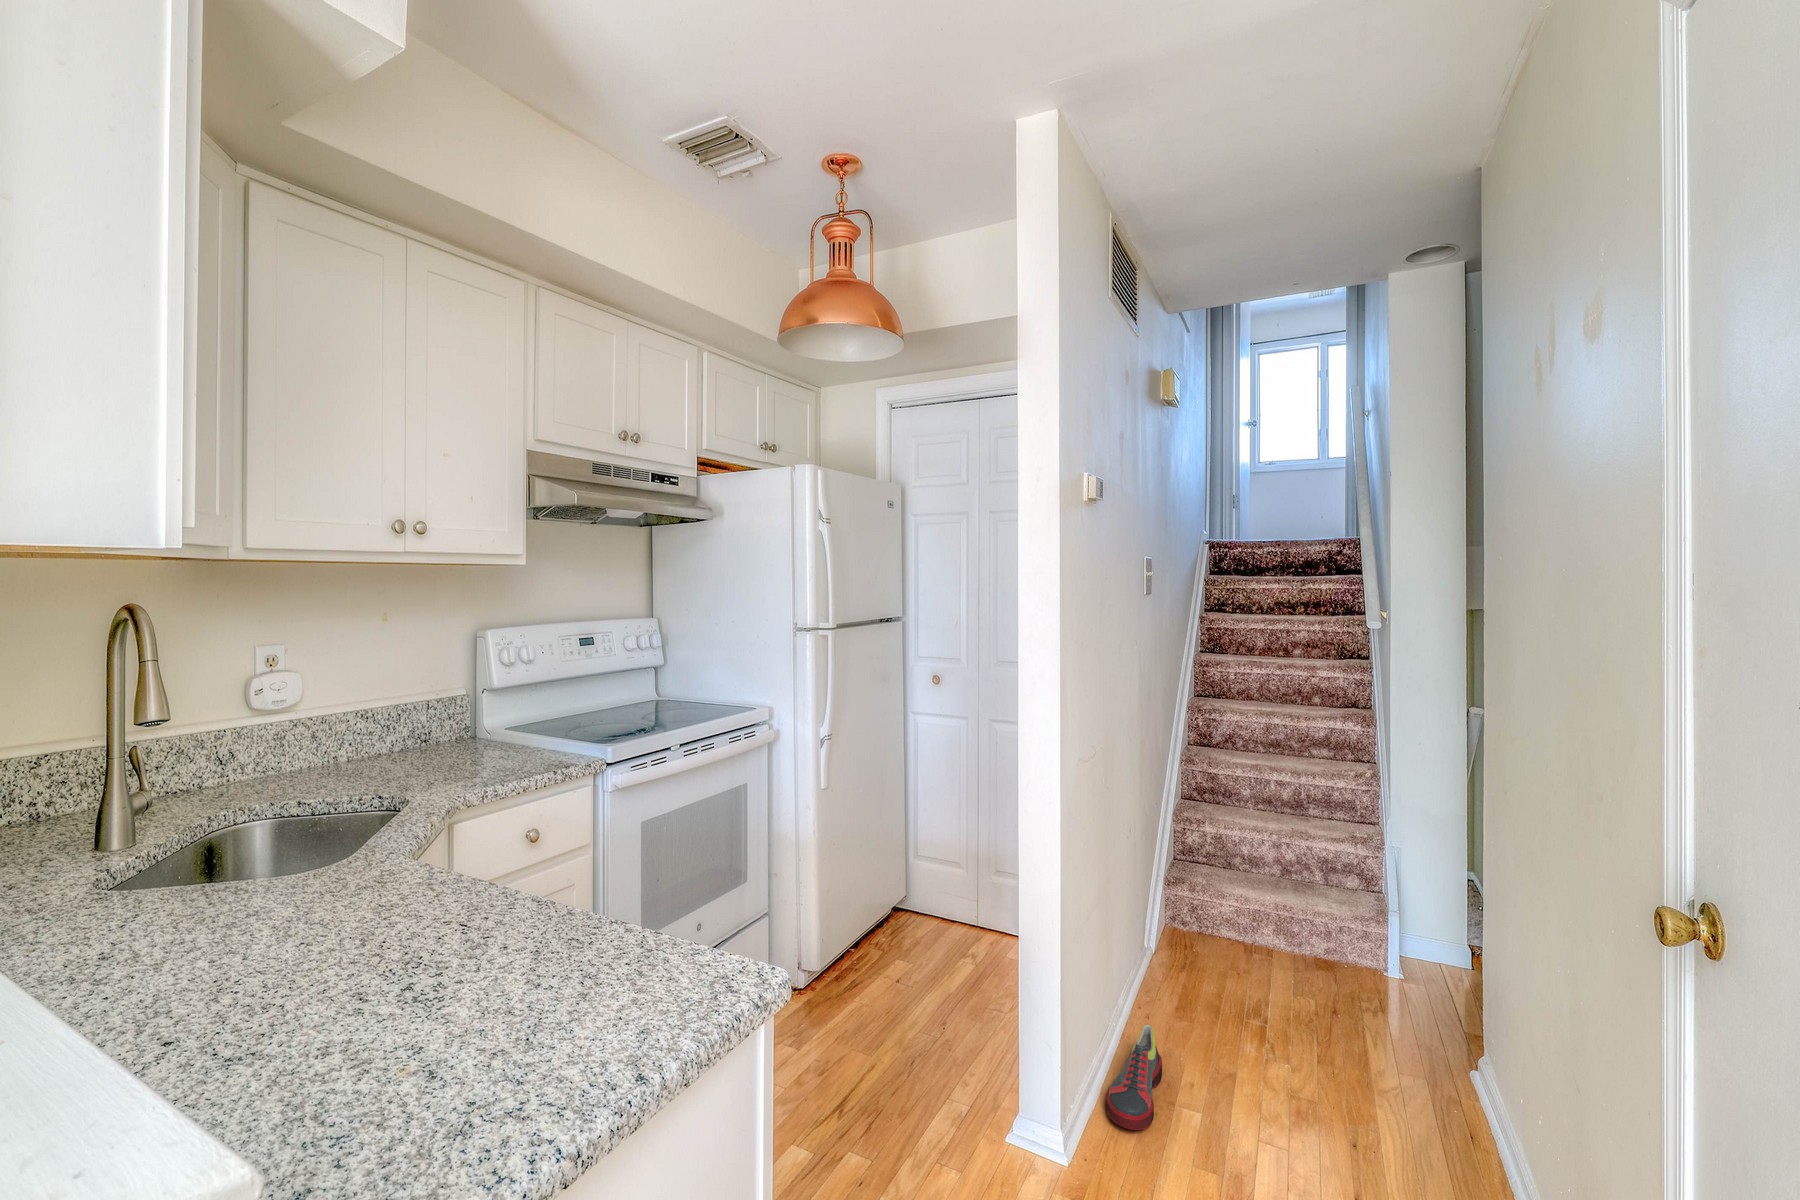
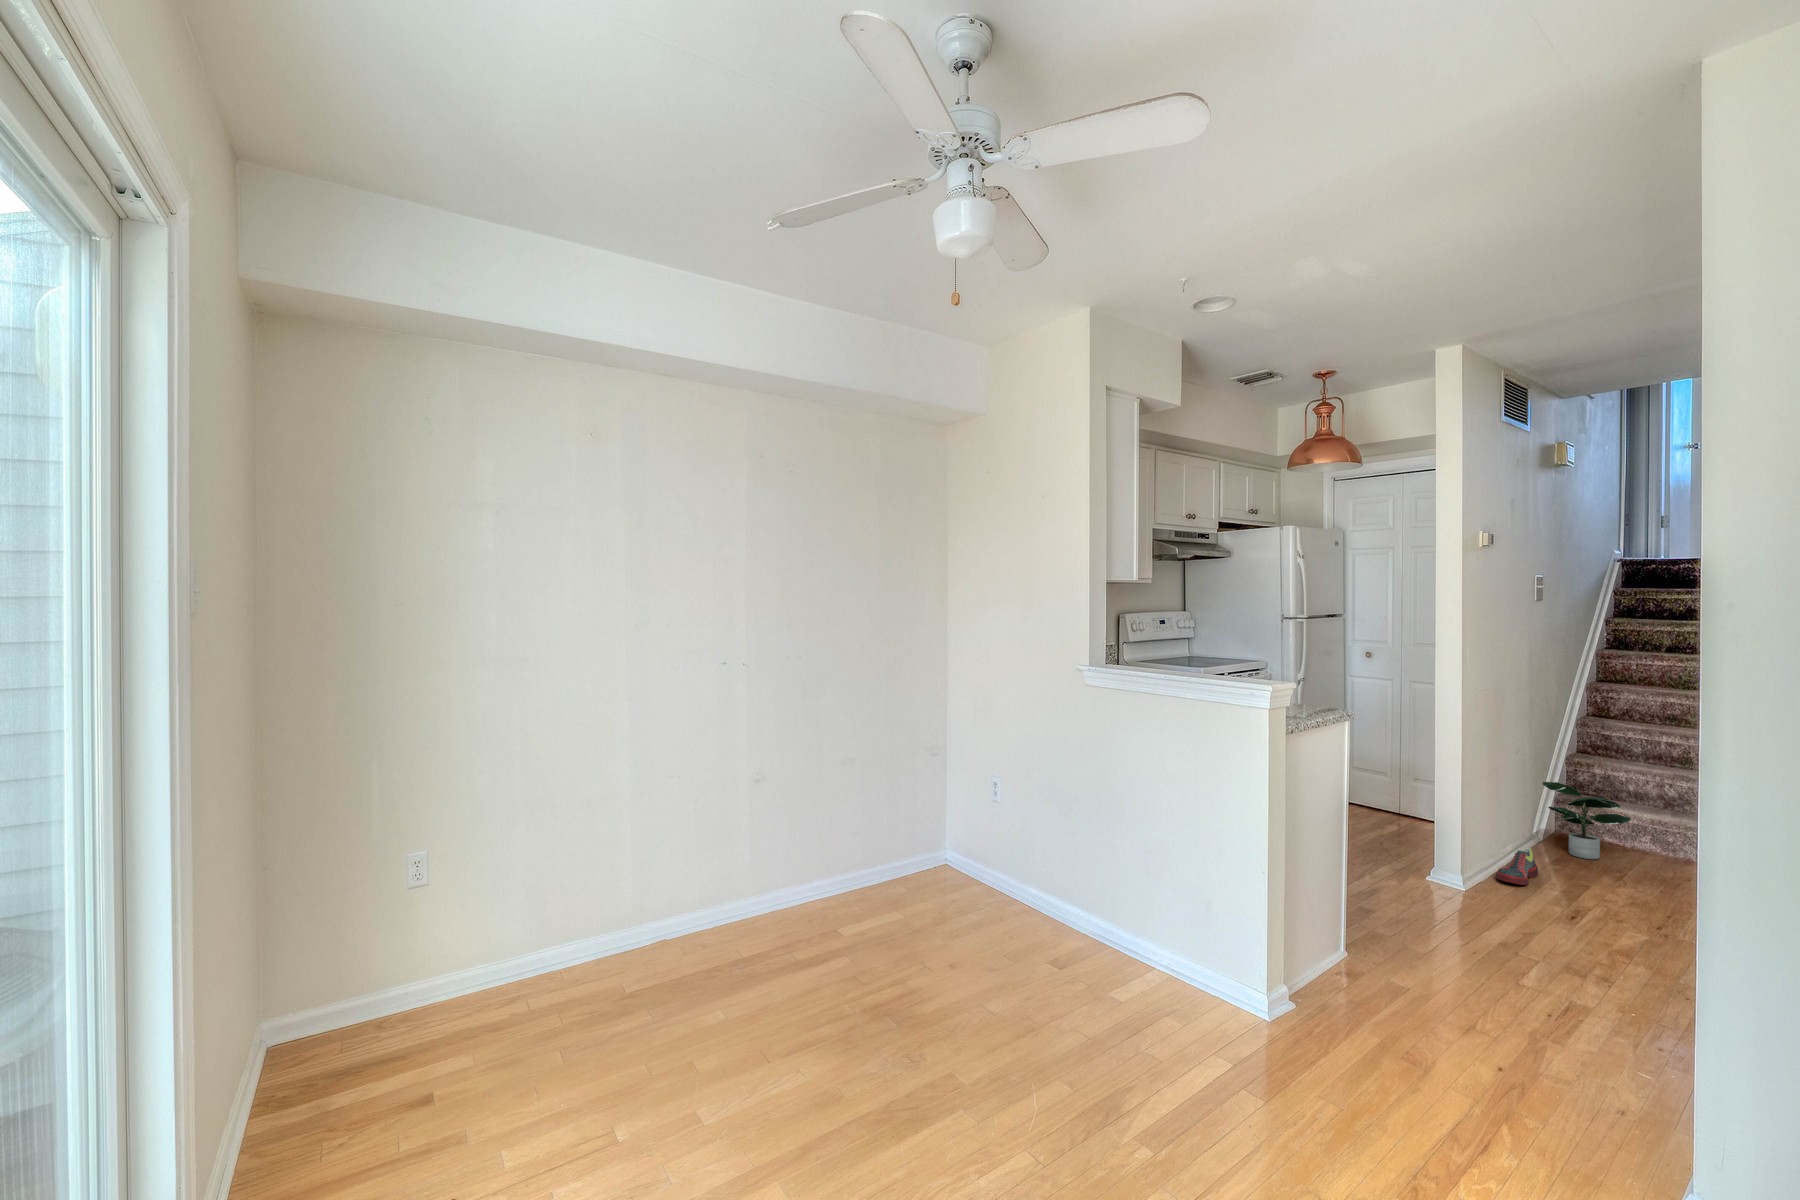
potted plant: none [1156,874,1265,997] -> present [1542,782,1631,859]

